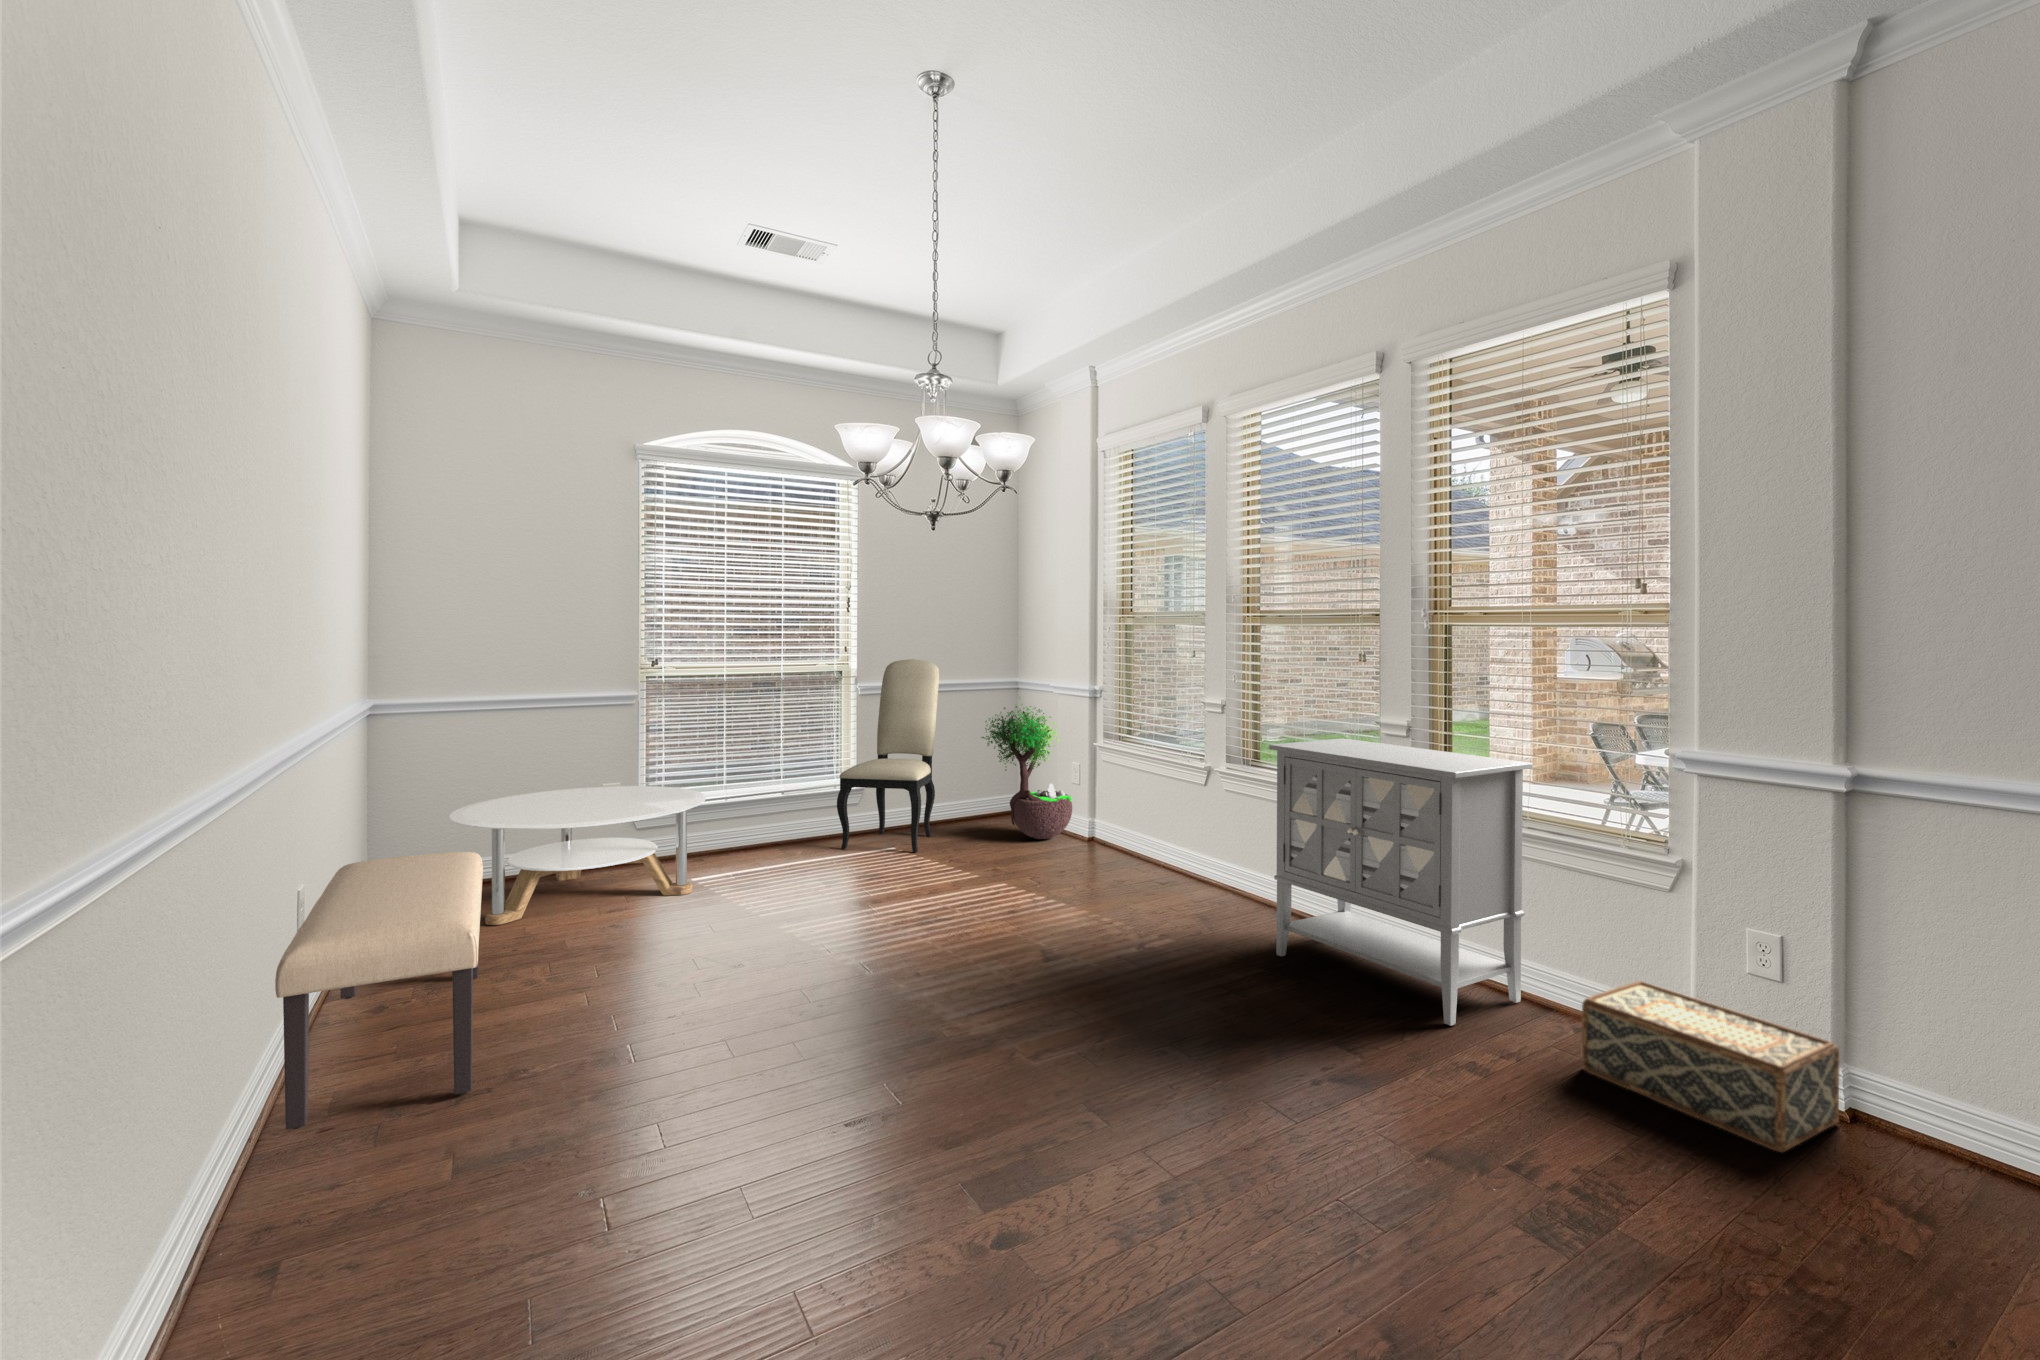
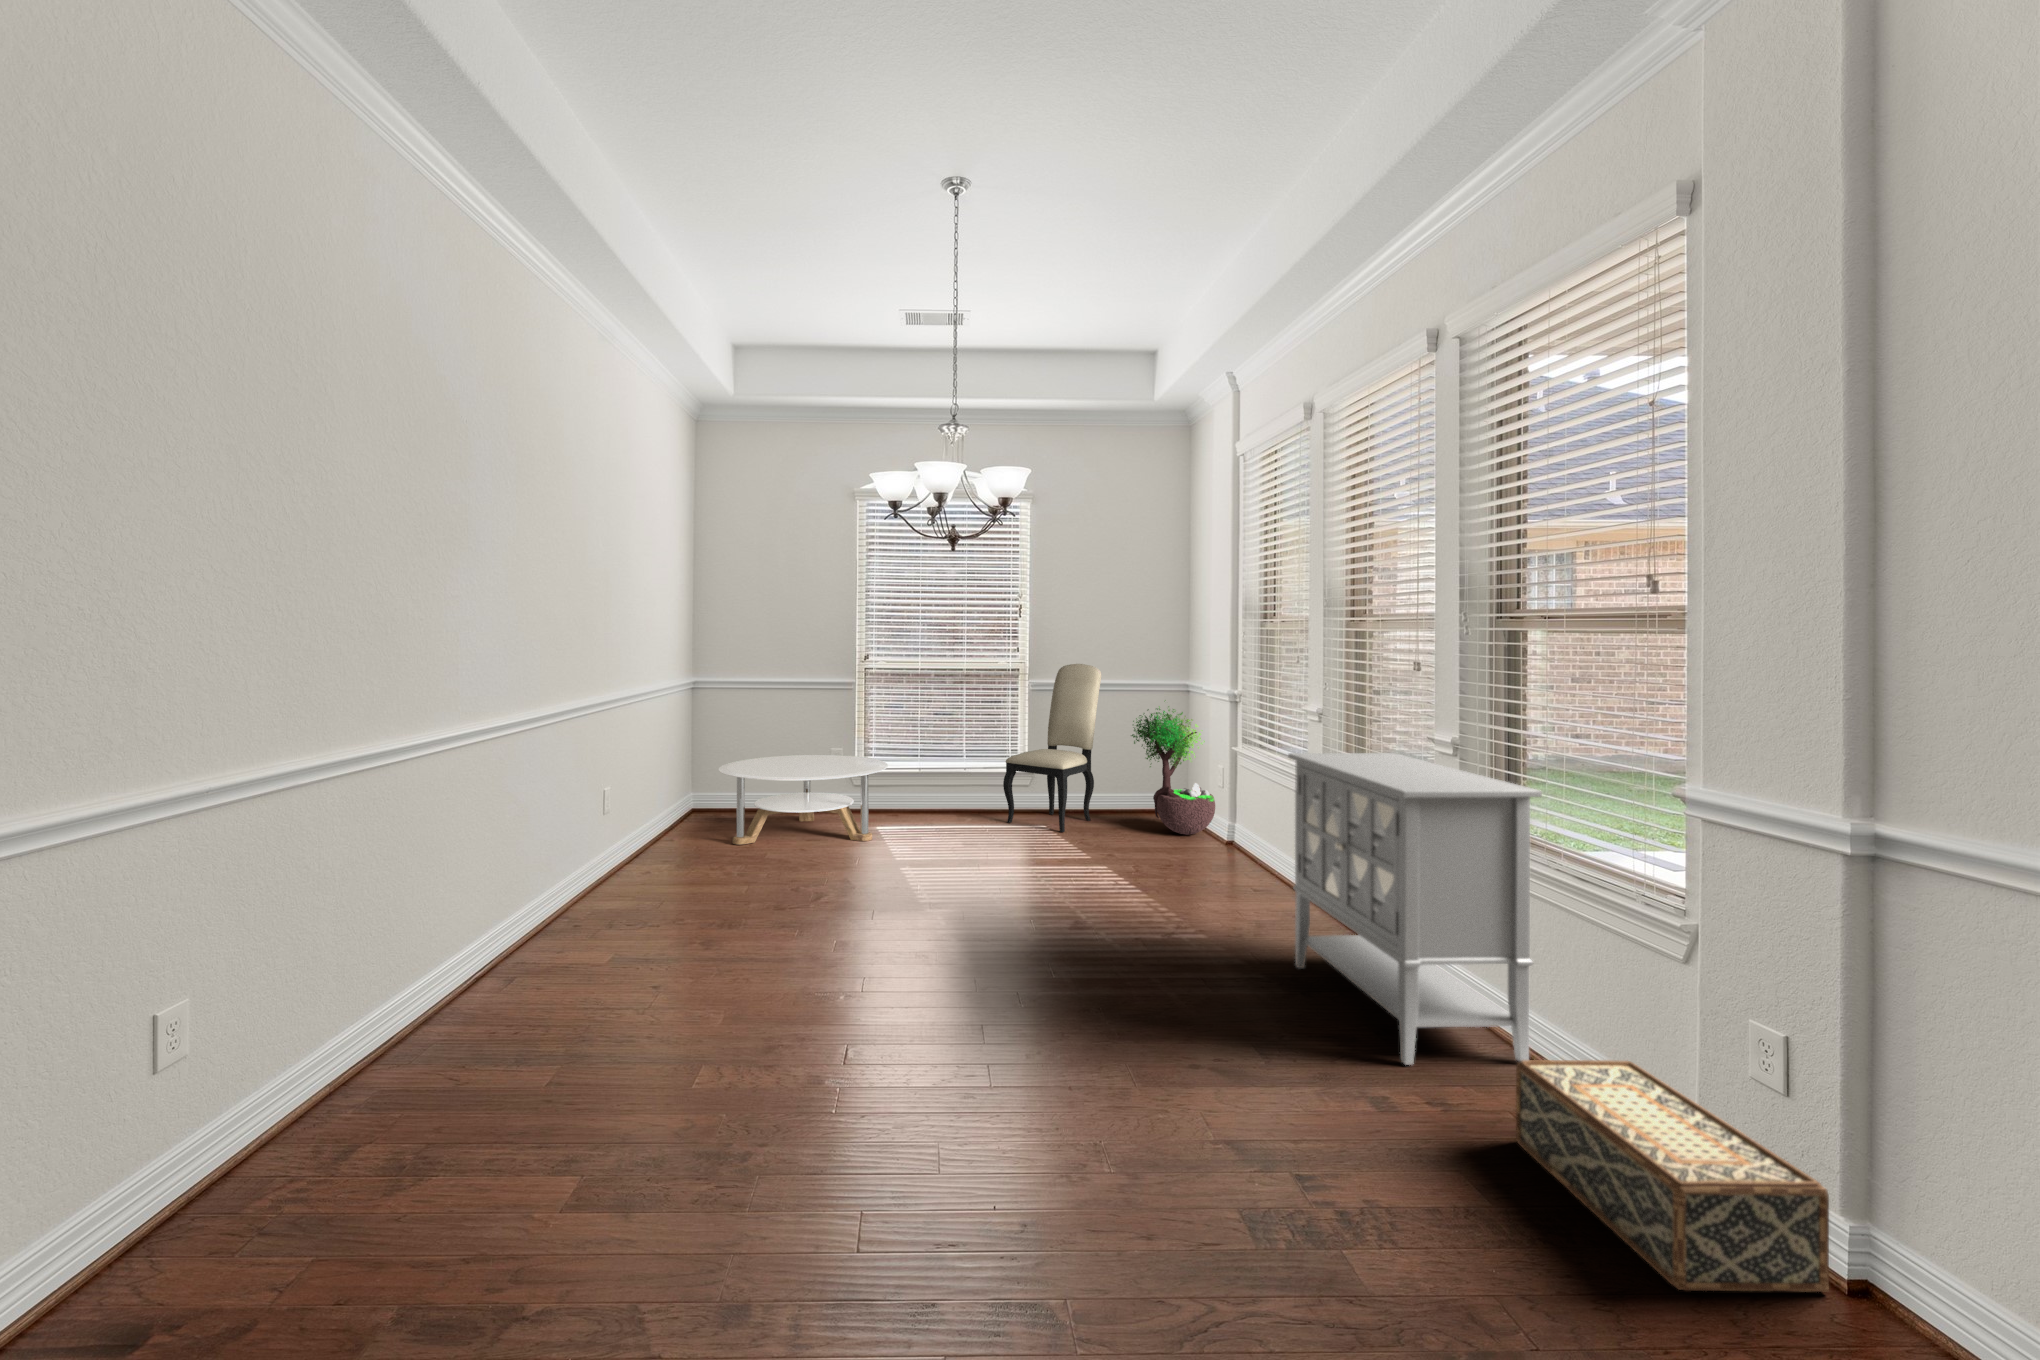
bench: present [275,852,483,1130] -> none [531,787,703,940]

